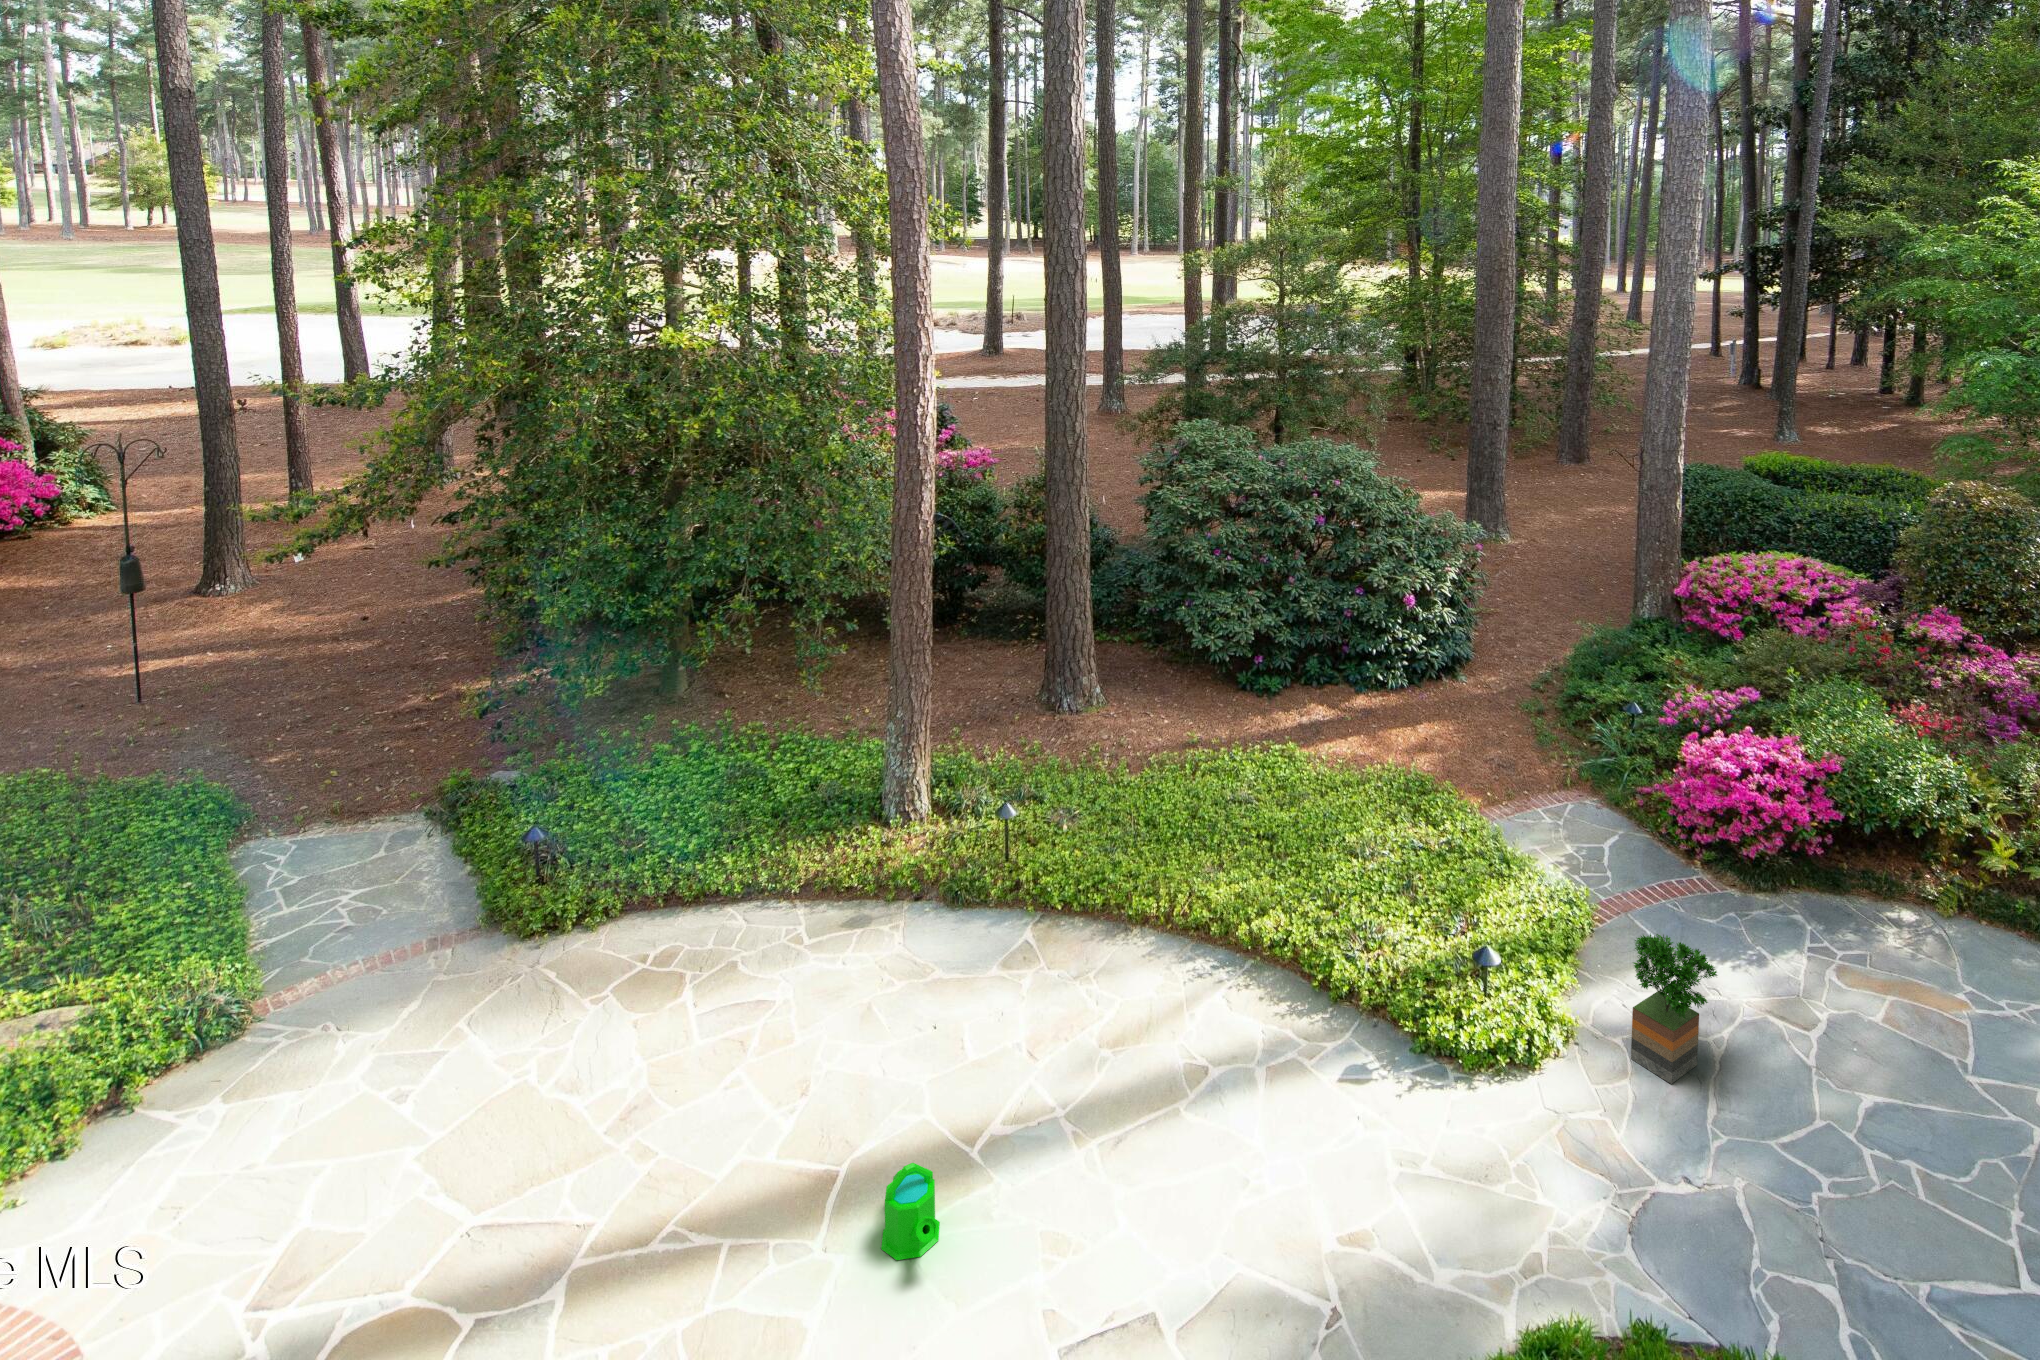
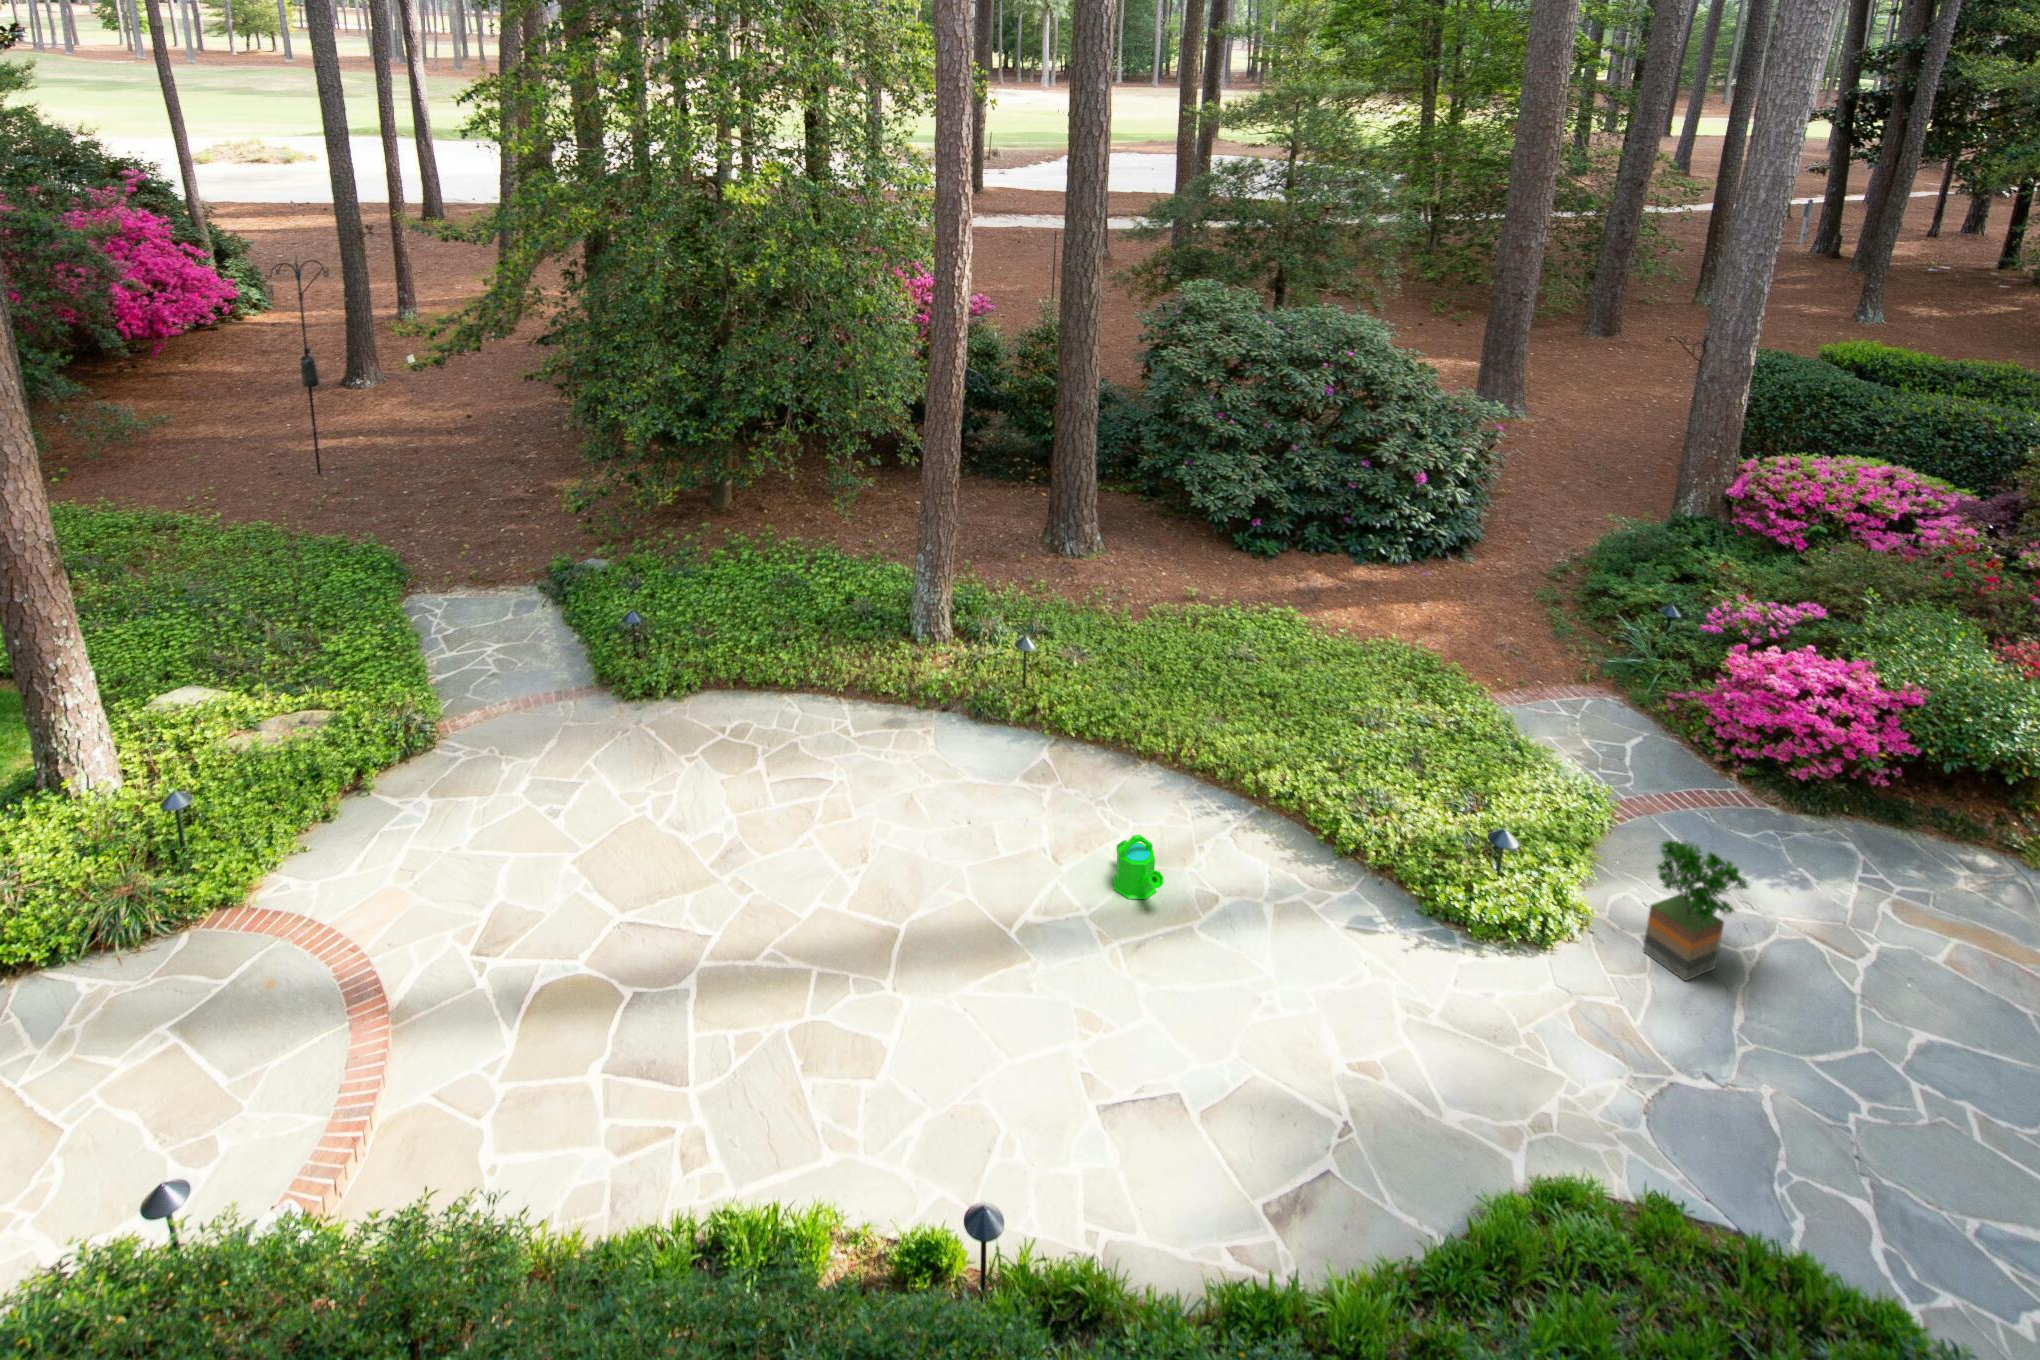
watering can: present [881,1163,940,1260] -> present [1113,835,1163,899]

